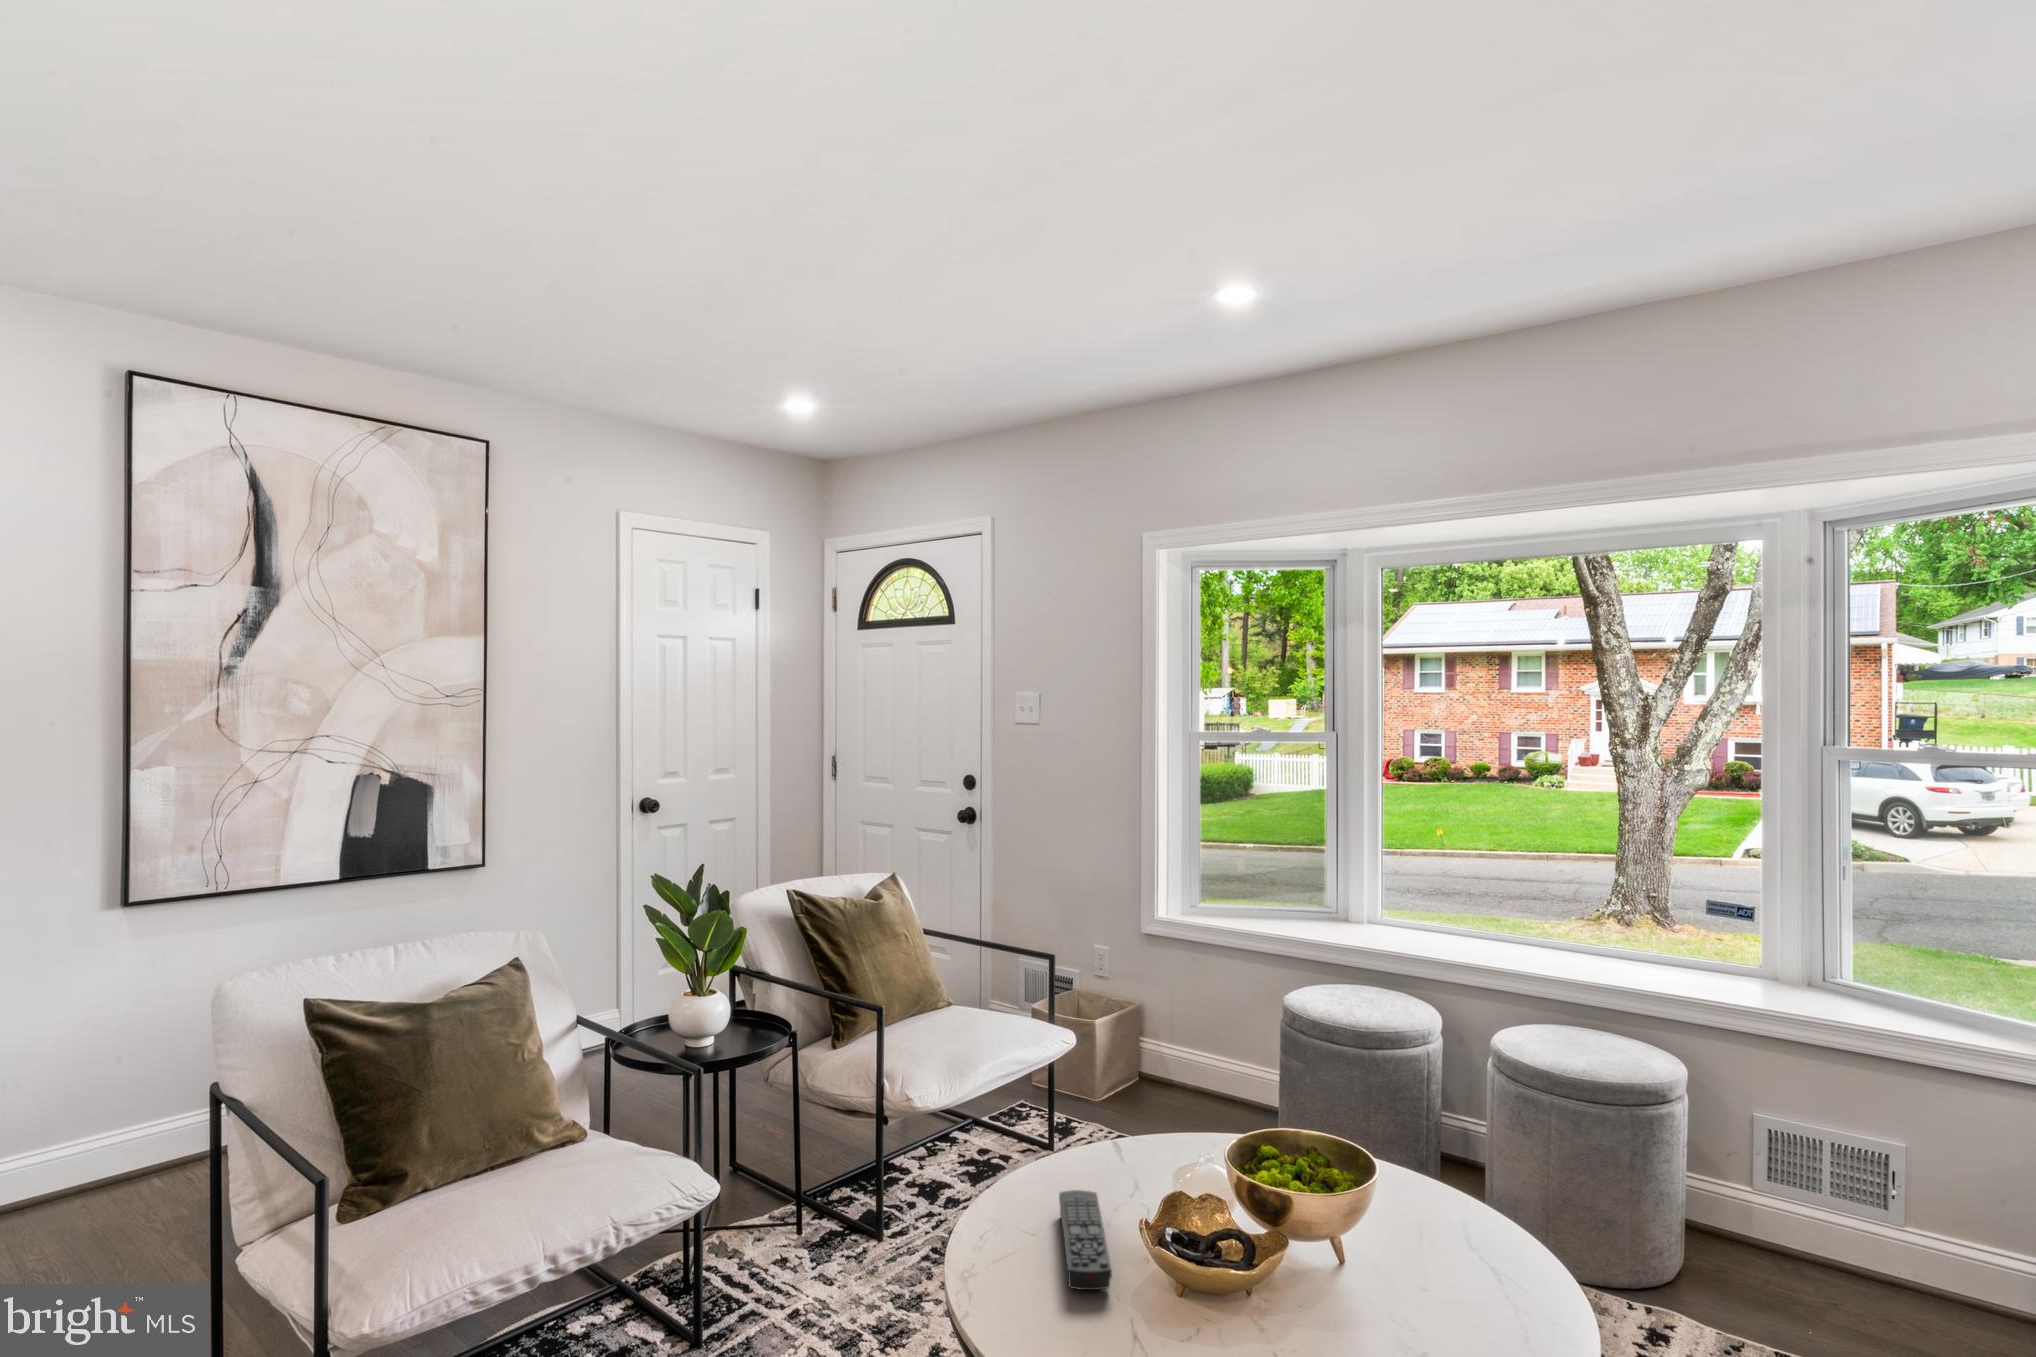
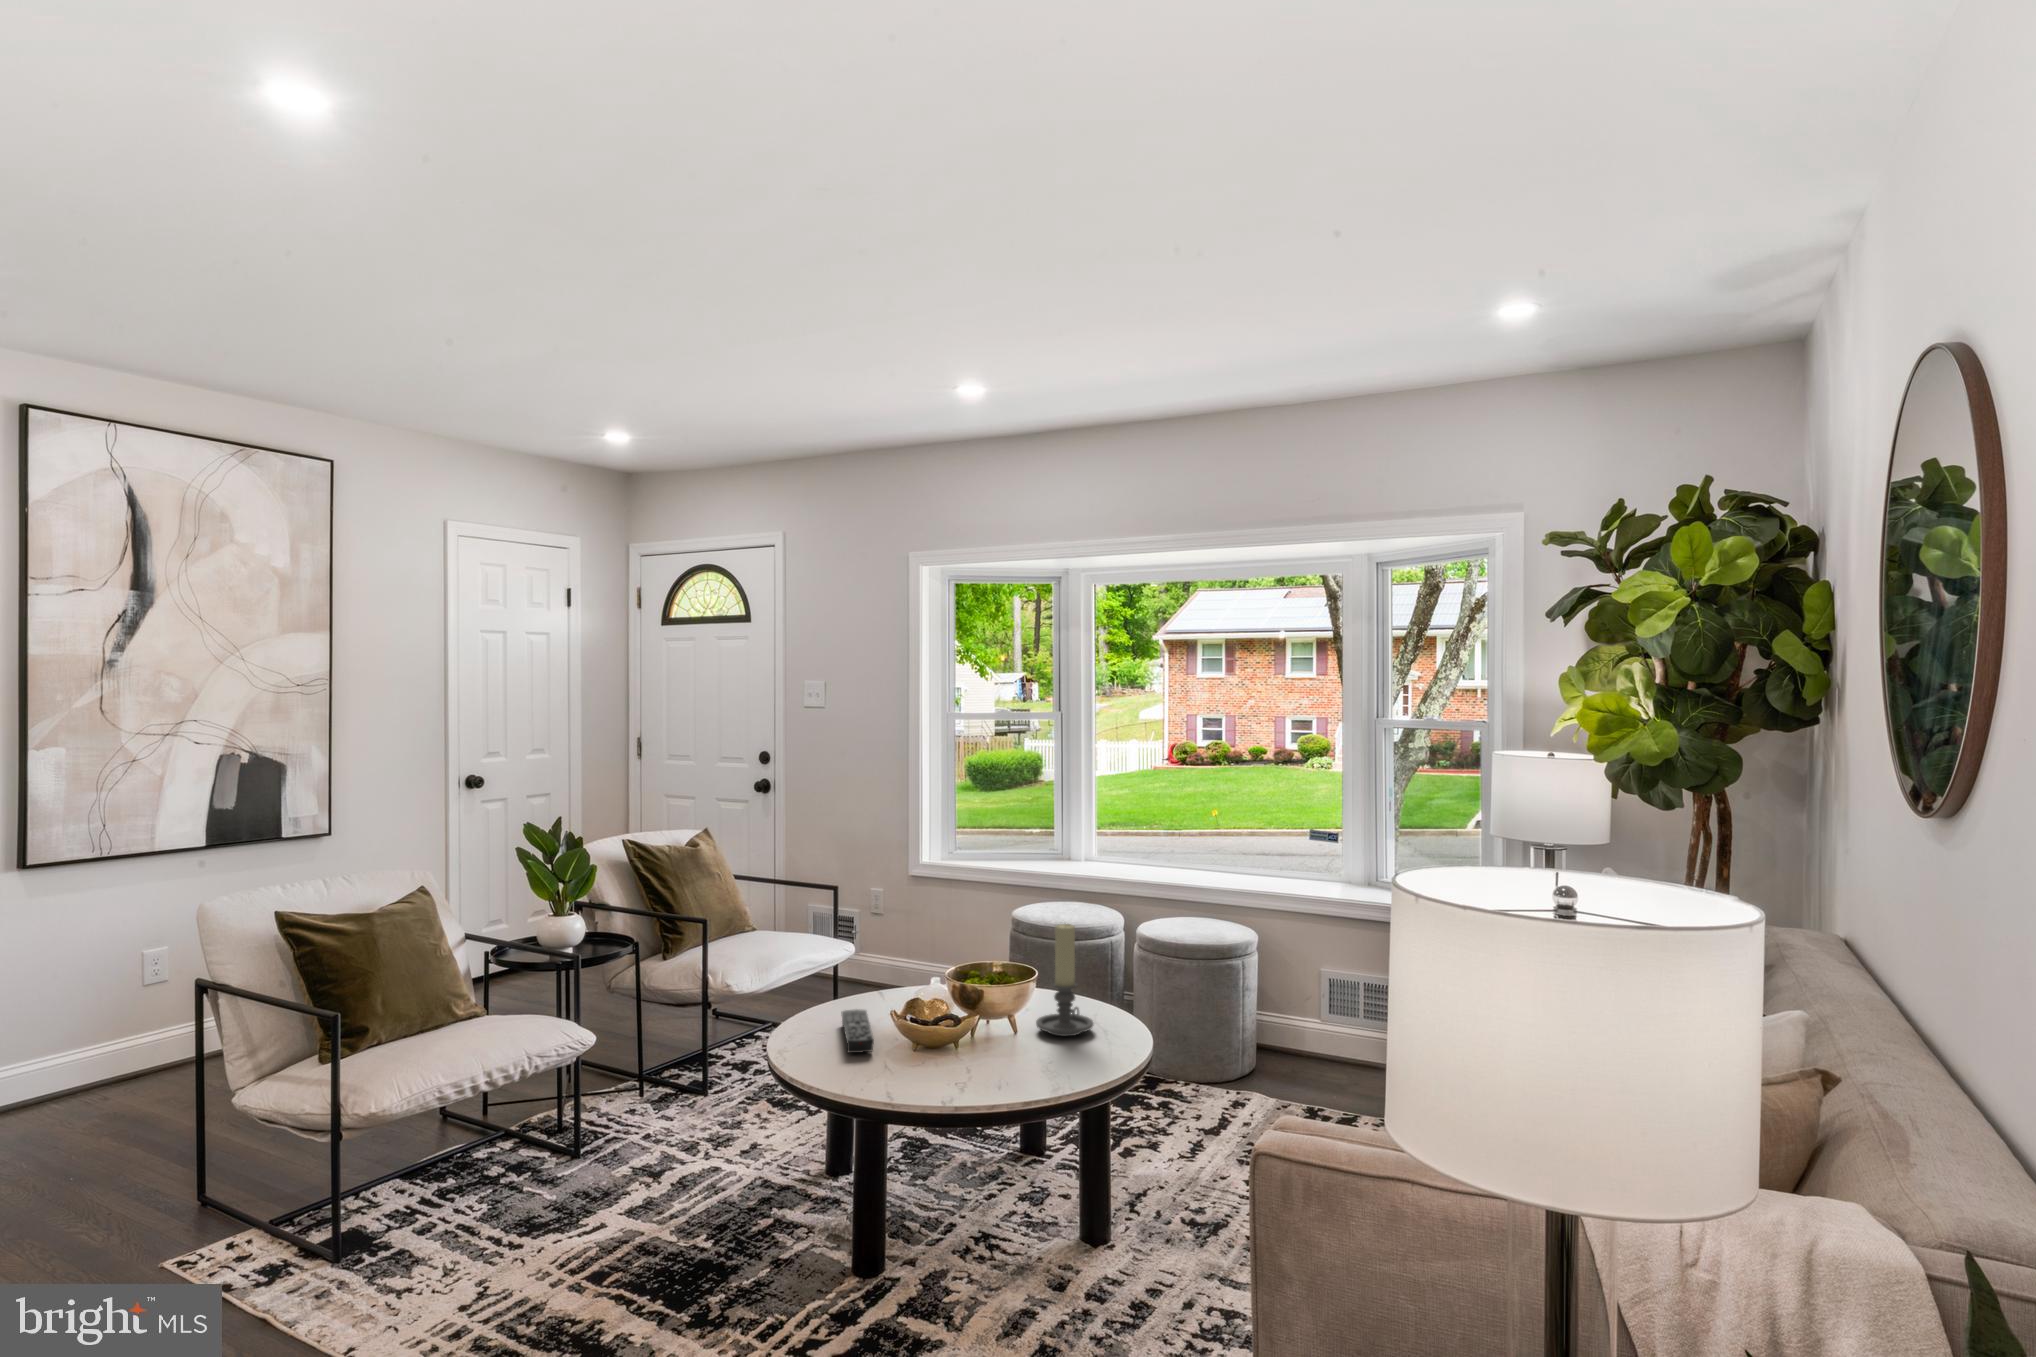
candle holder: none [1372,1085,1474,1279] -> present [1036,924,1094,1036]

